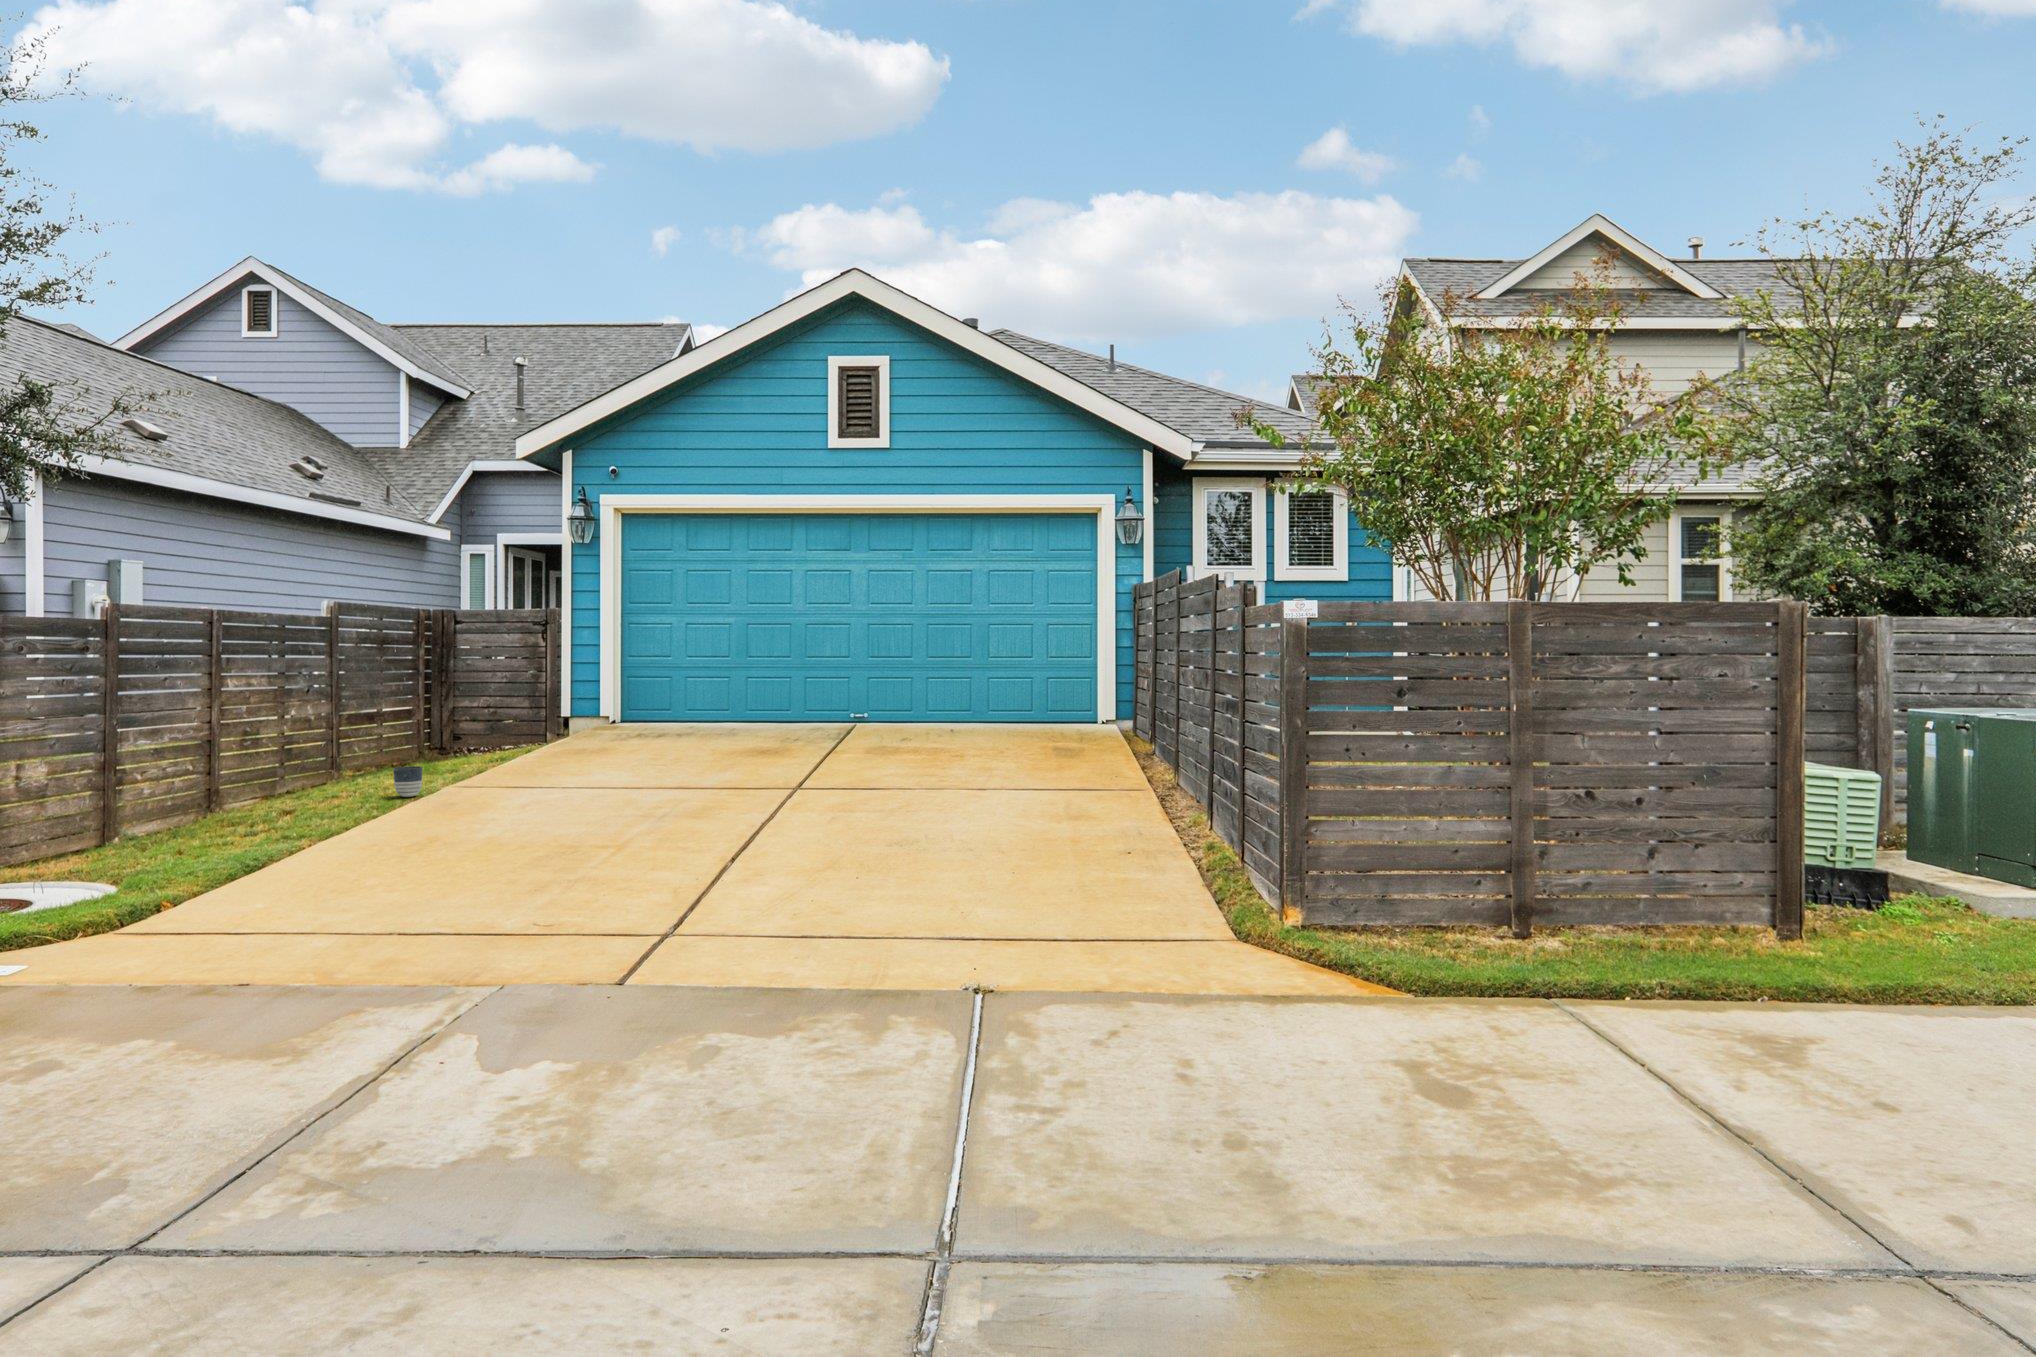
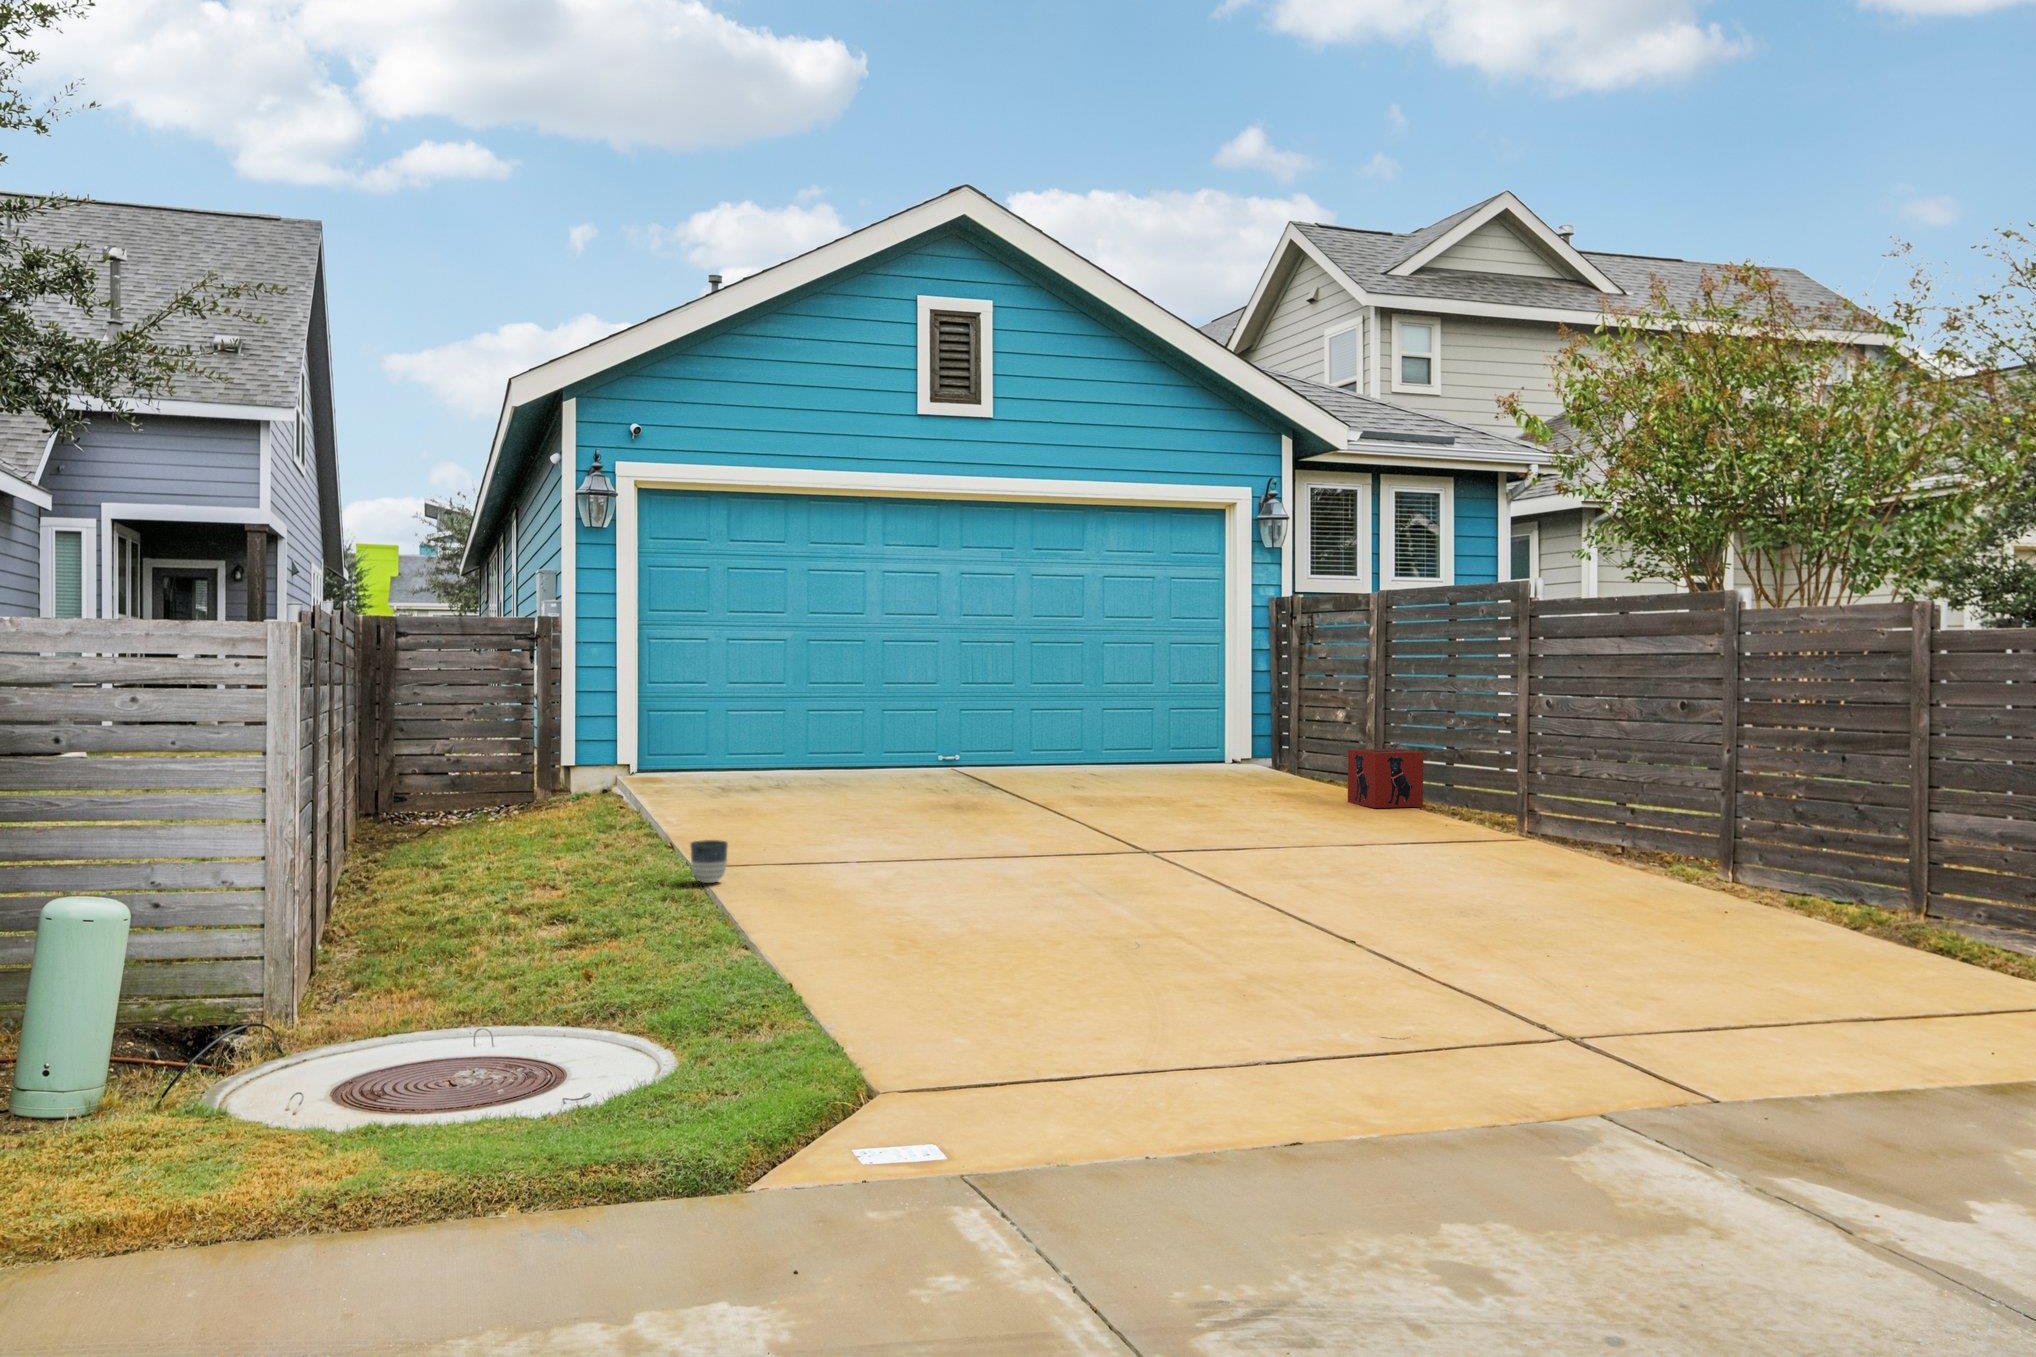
storage box: none [1090,711,1137,761] -> present [1348,749,1423,808]

